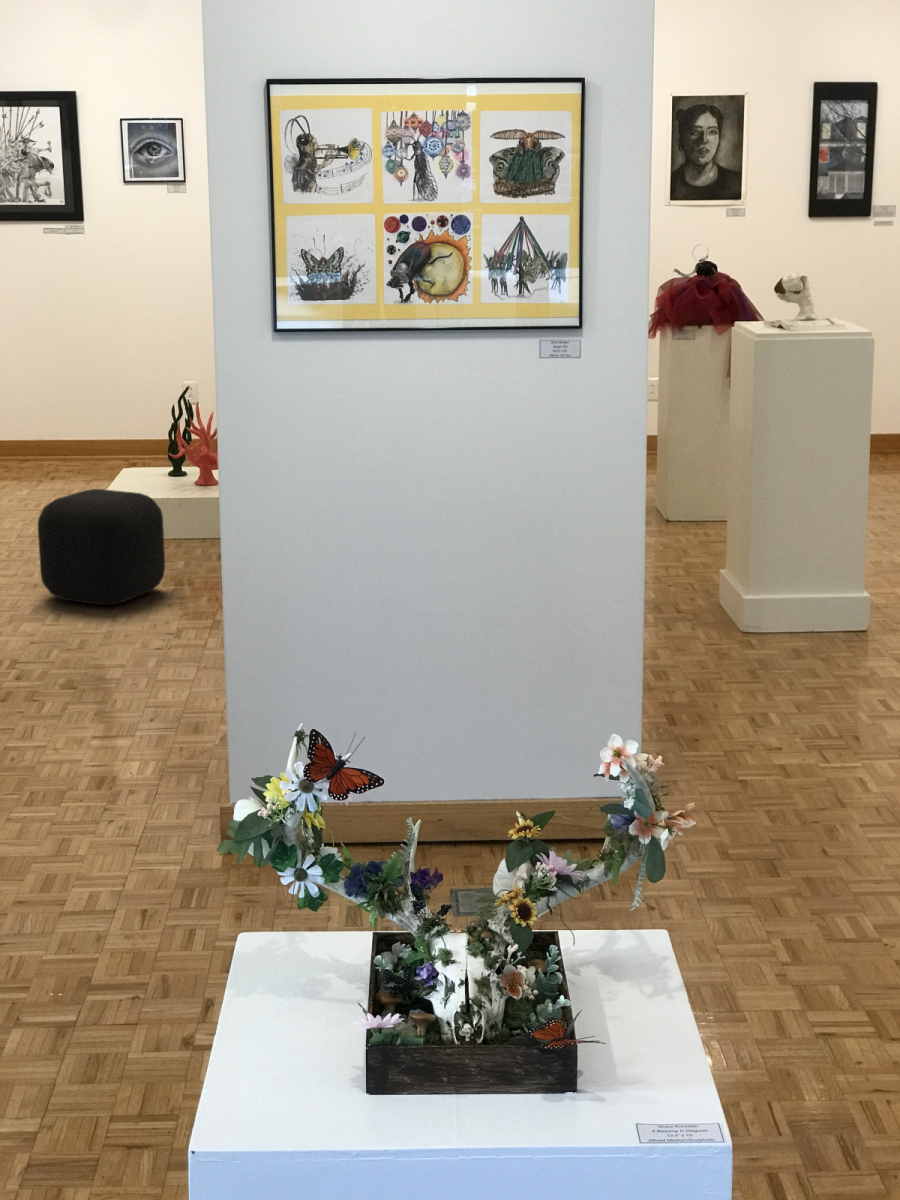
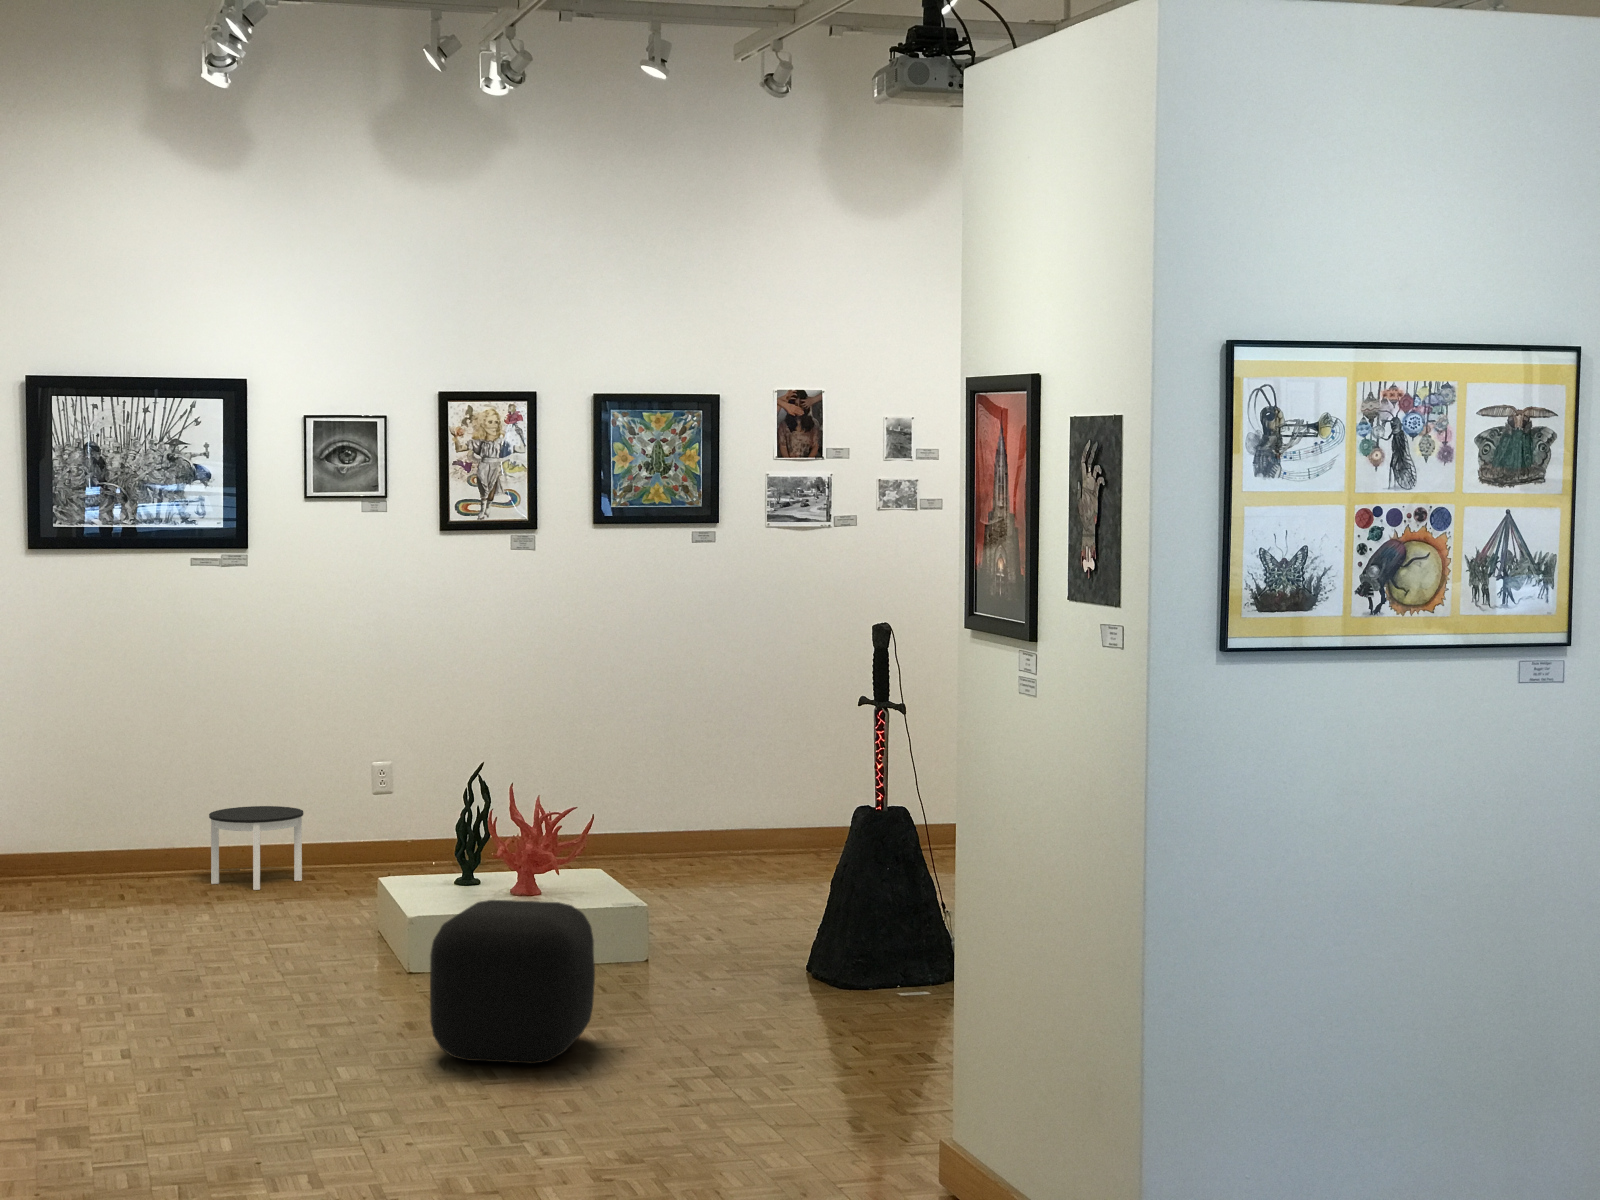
round table: none [58,414,126,475] -> present [209,806,304,890]

